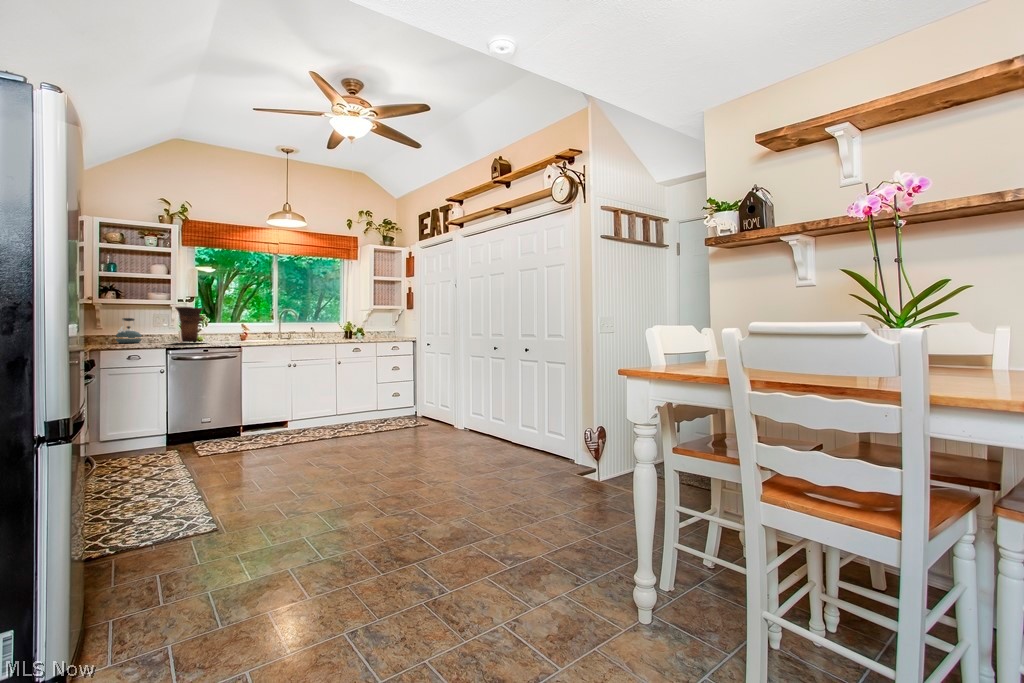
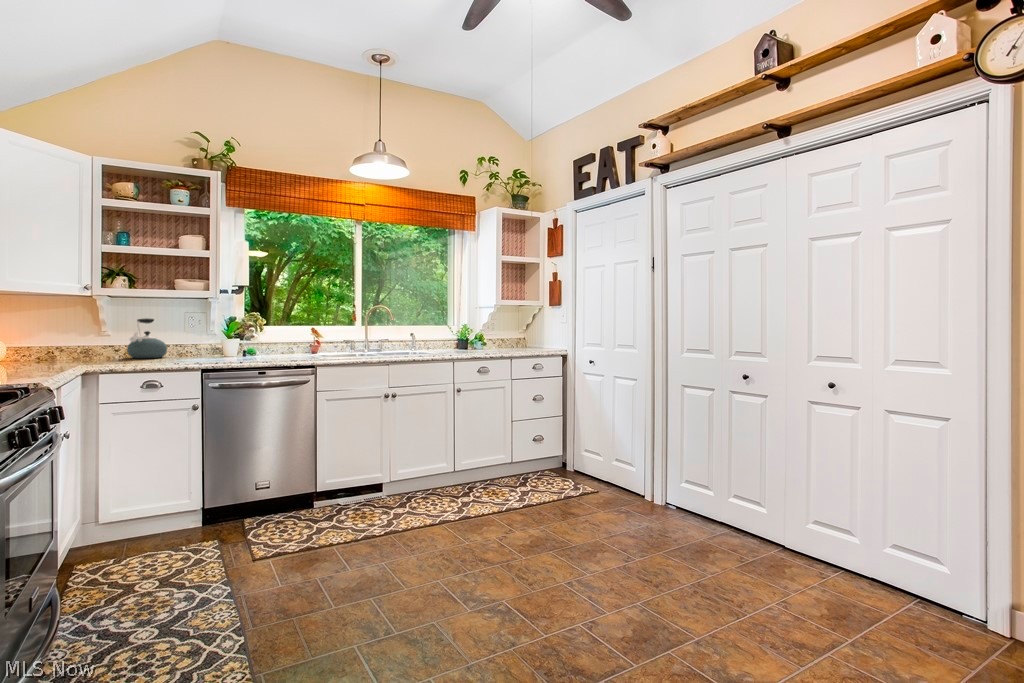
vase: present [175,307,203,342] -> none [199,301,268,360]

